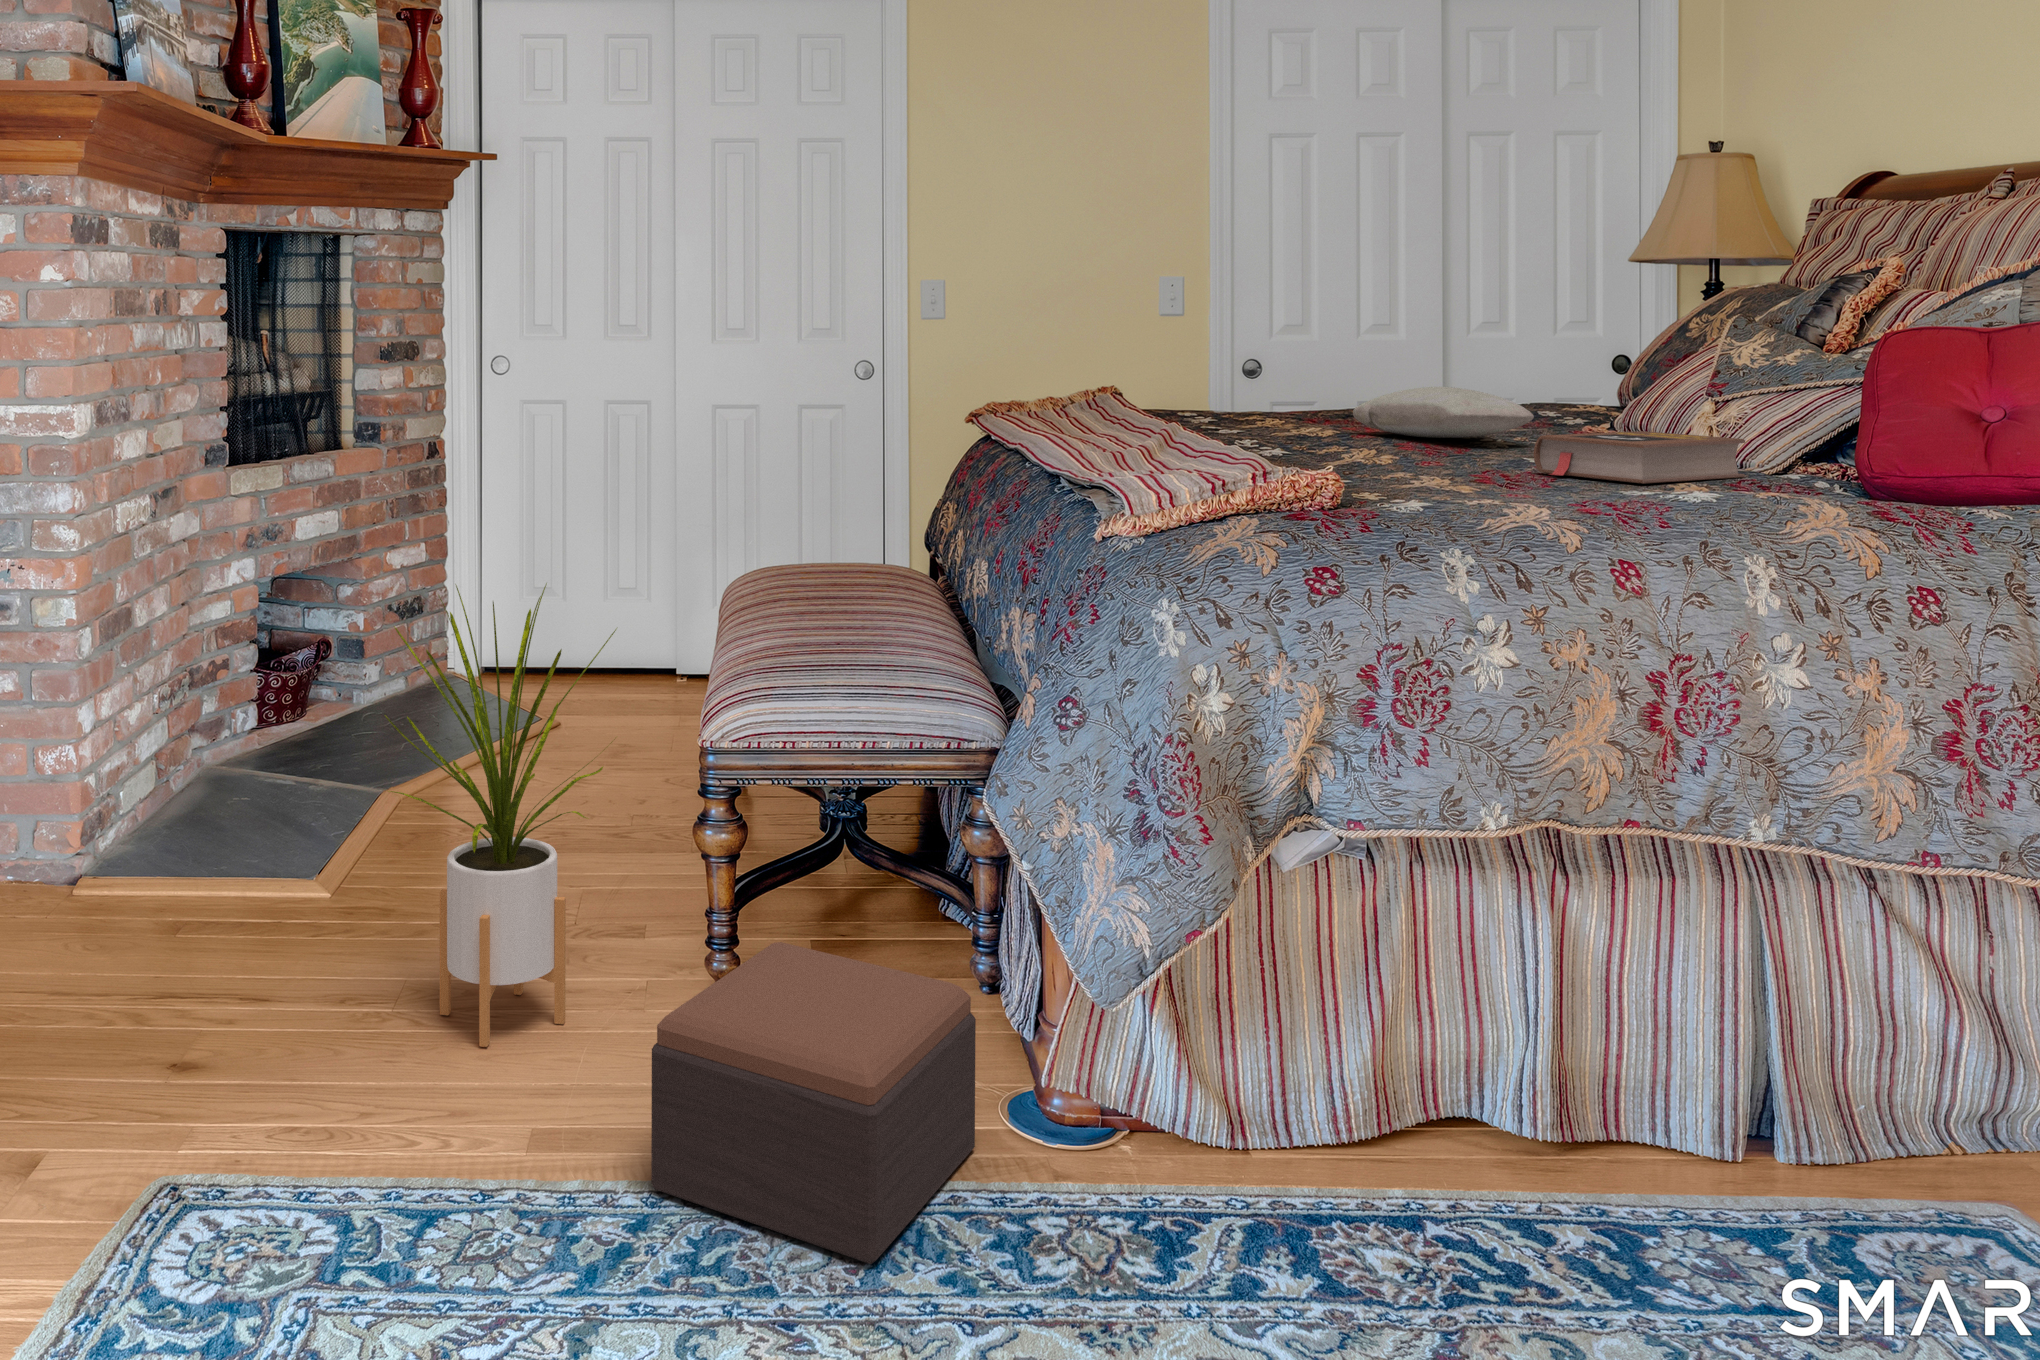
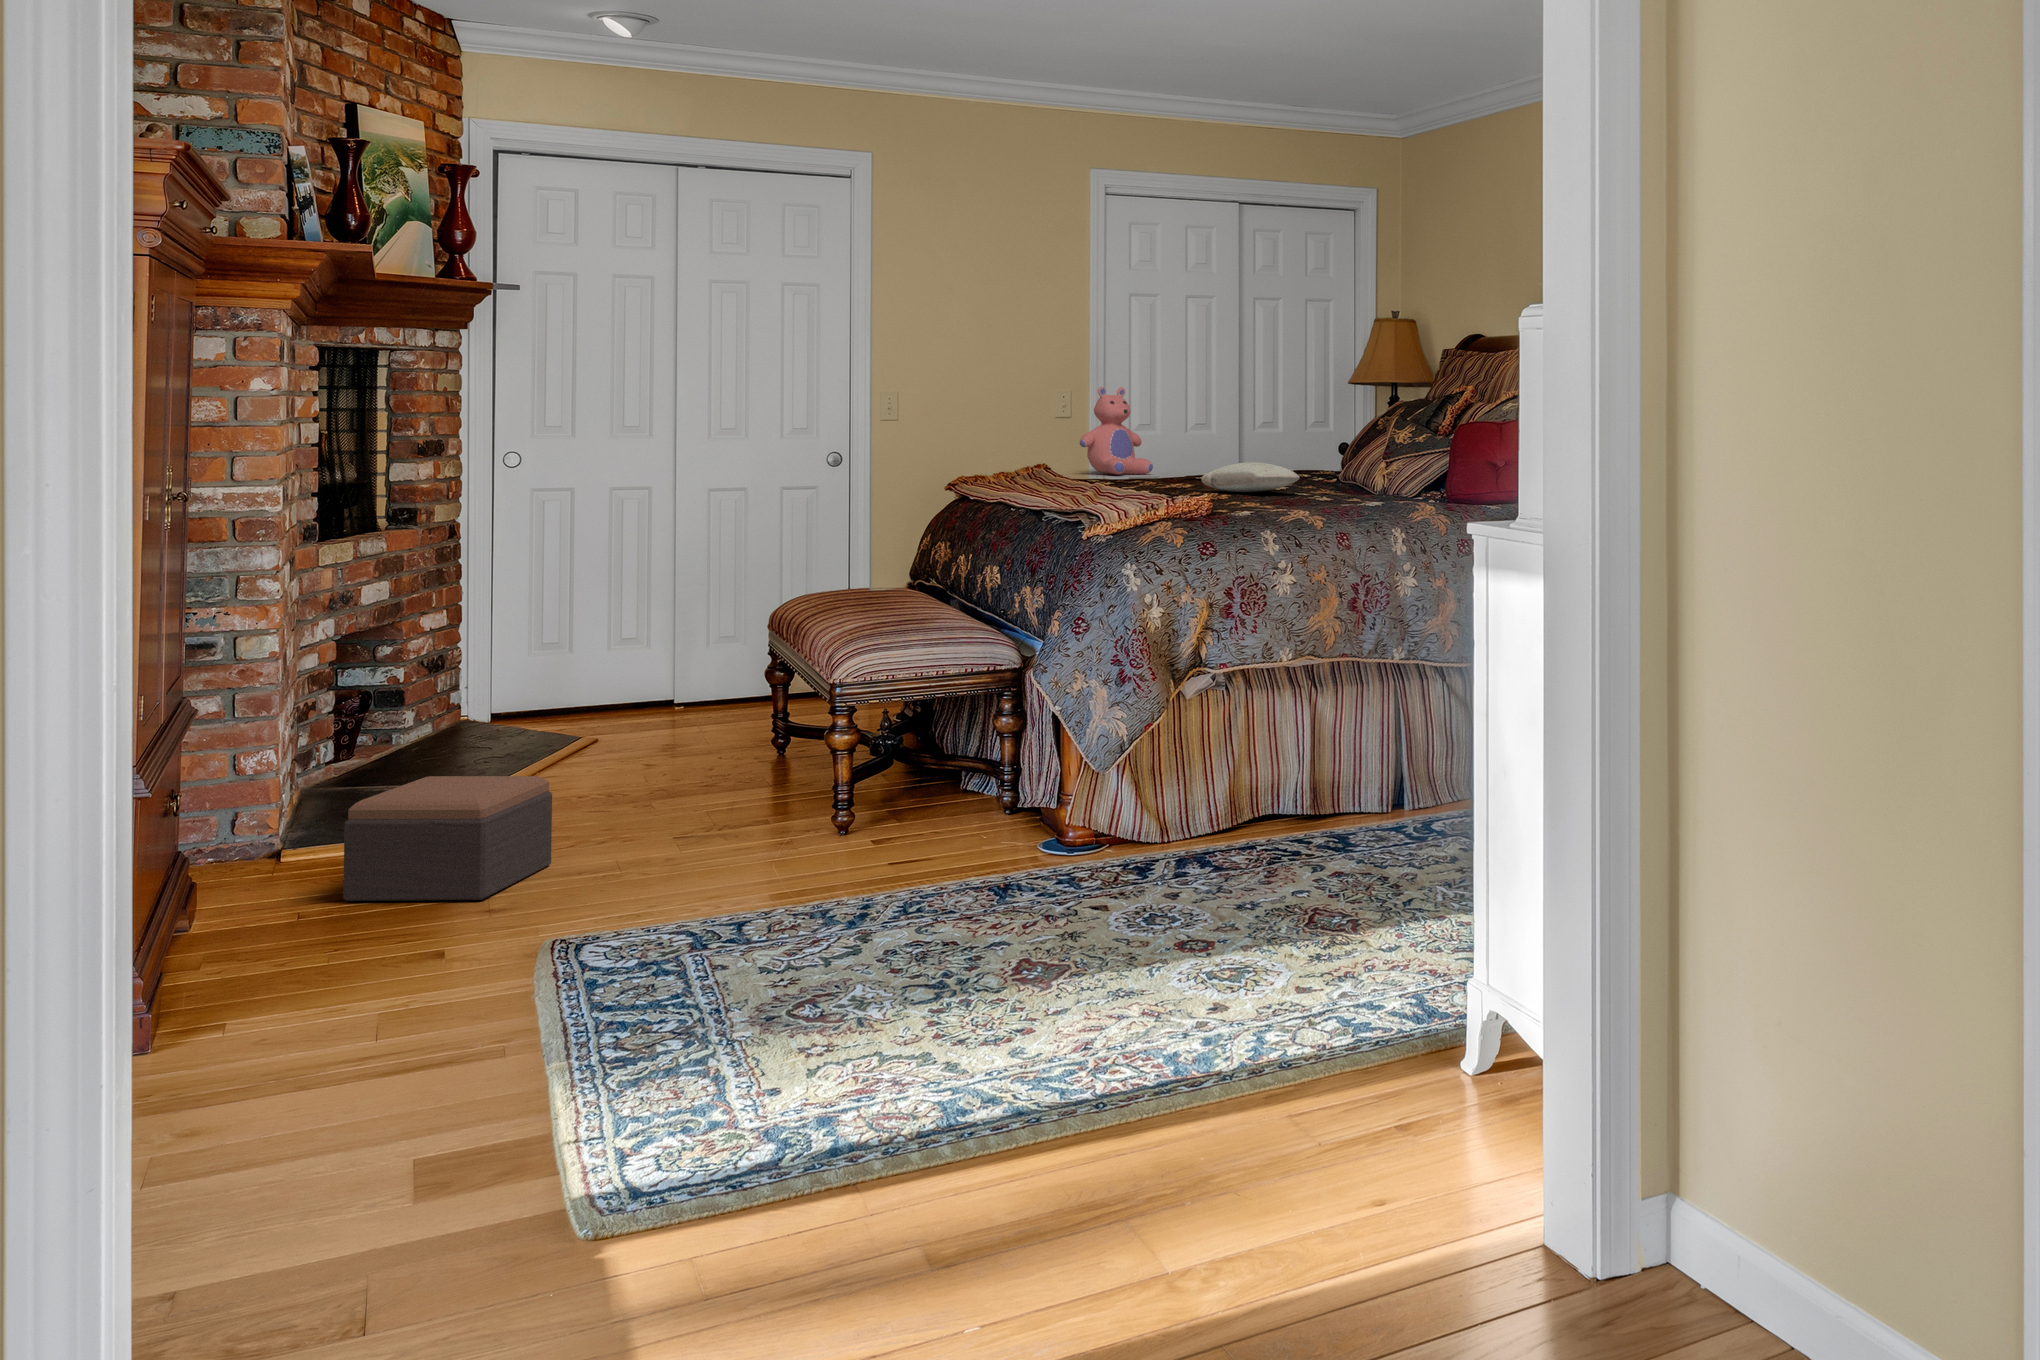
teddy bear: none [1189,269,1296,394] -> present [1080,387,1153,475]
book: present [1533,431,1745,484] -> none [1299,482,1394,505]
house plant: present [385,583,617,1047] -> none [643,587,802,871]
footstool: present [651,942,976,1264] -> present [343,776,552,901]

